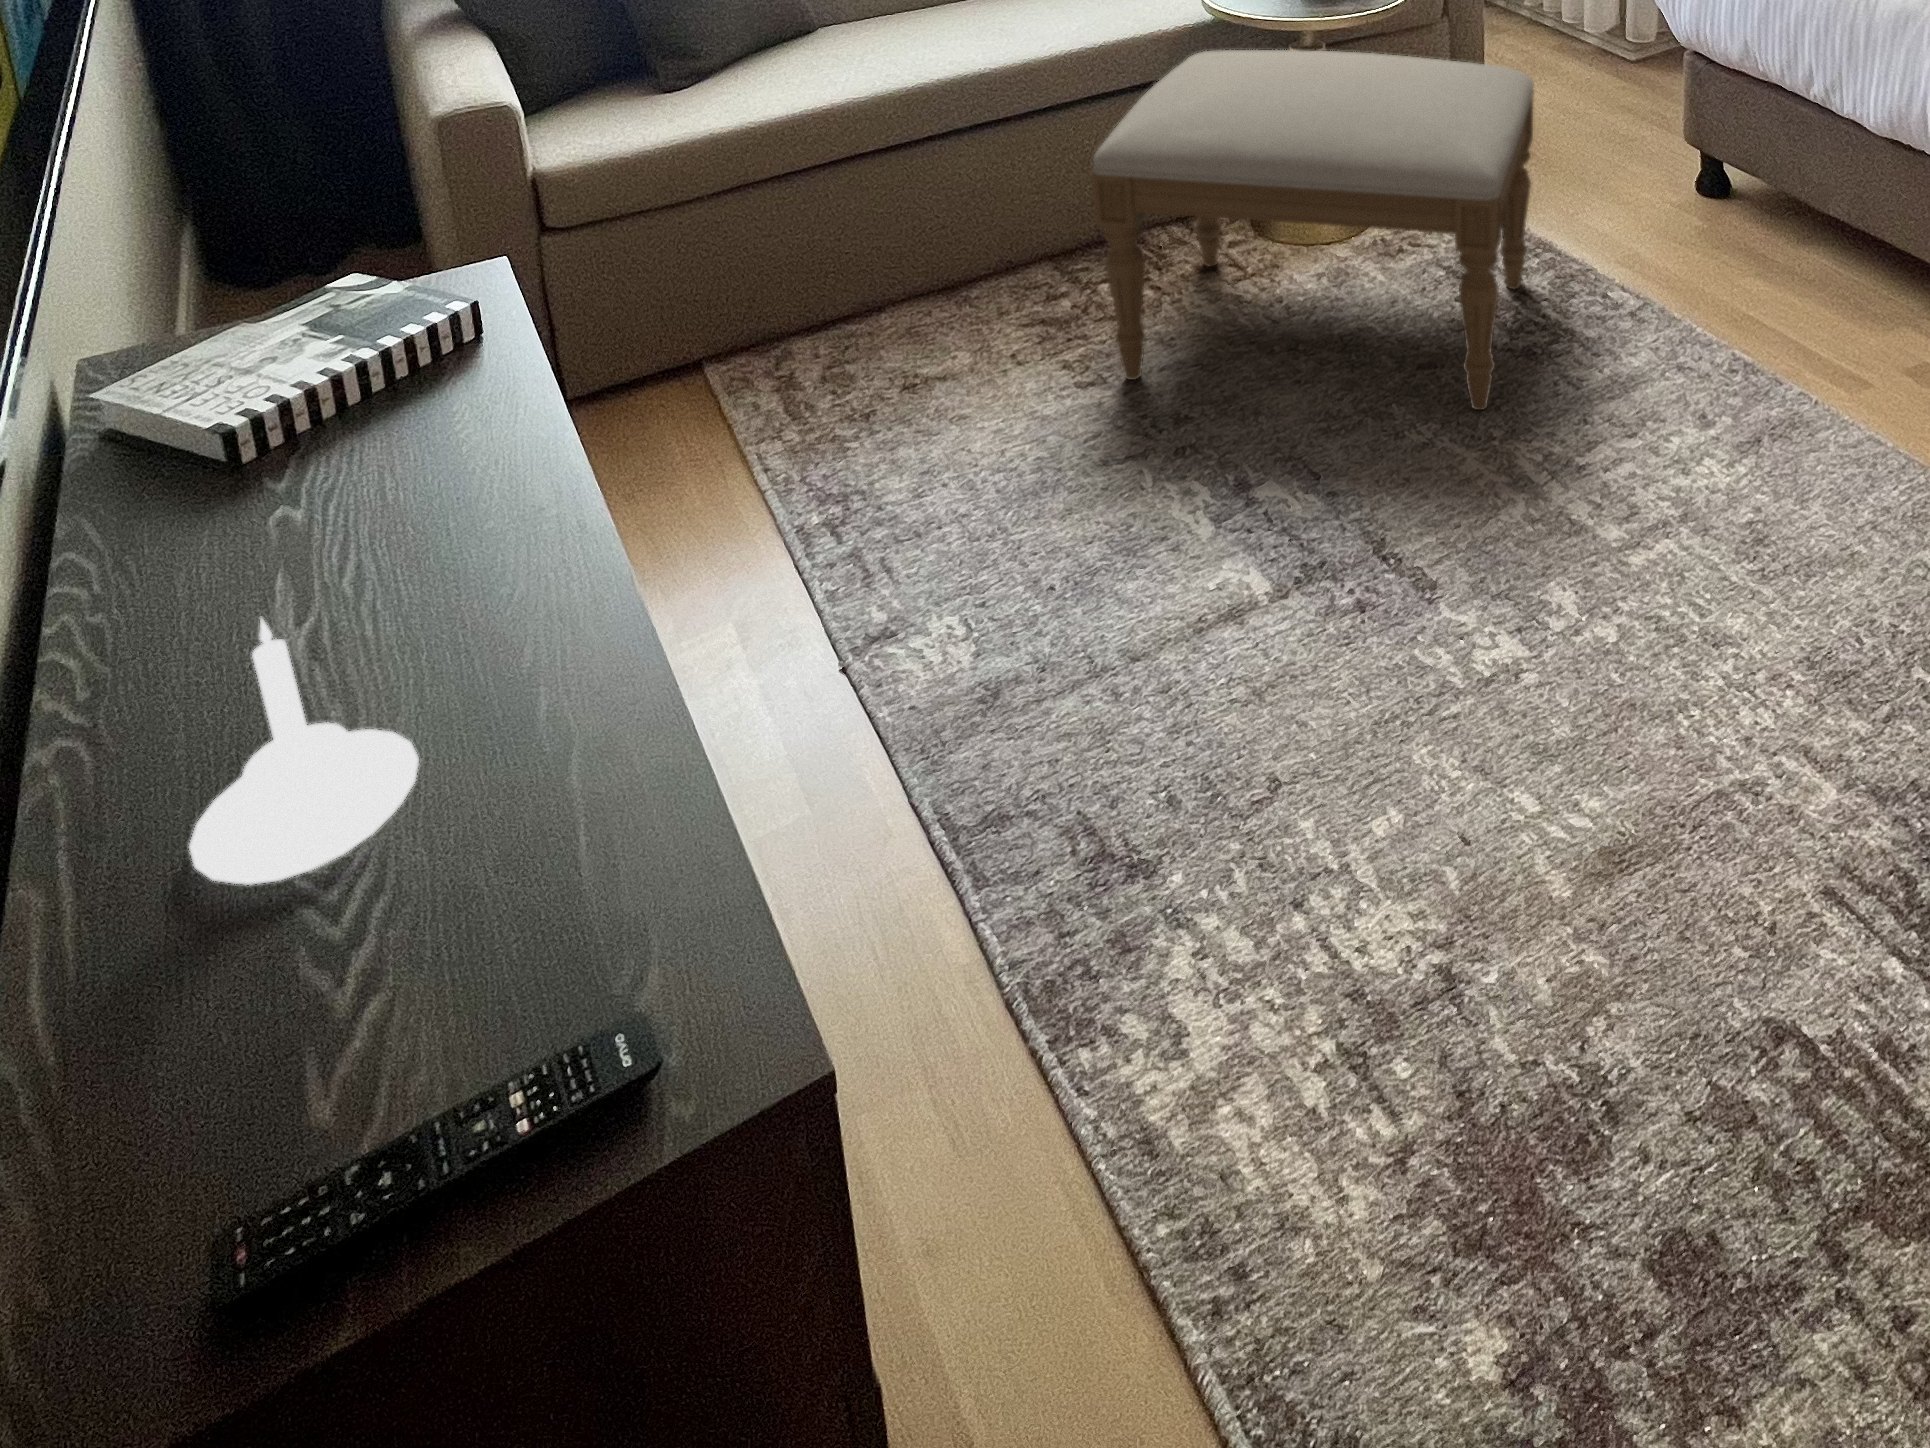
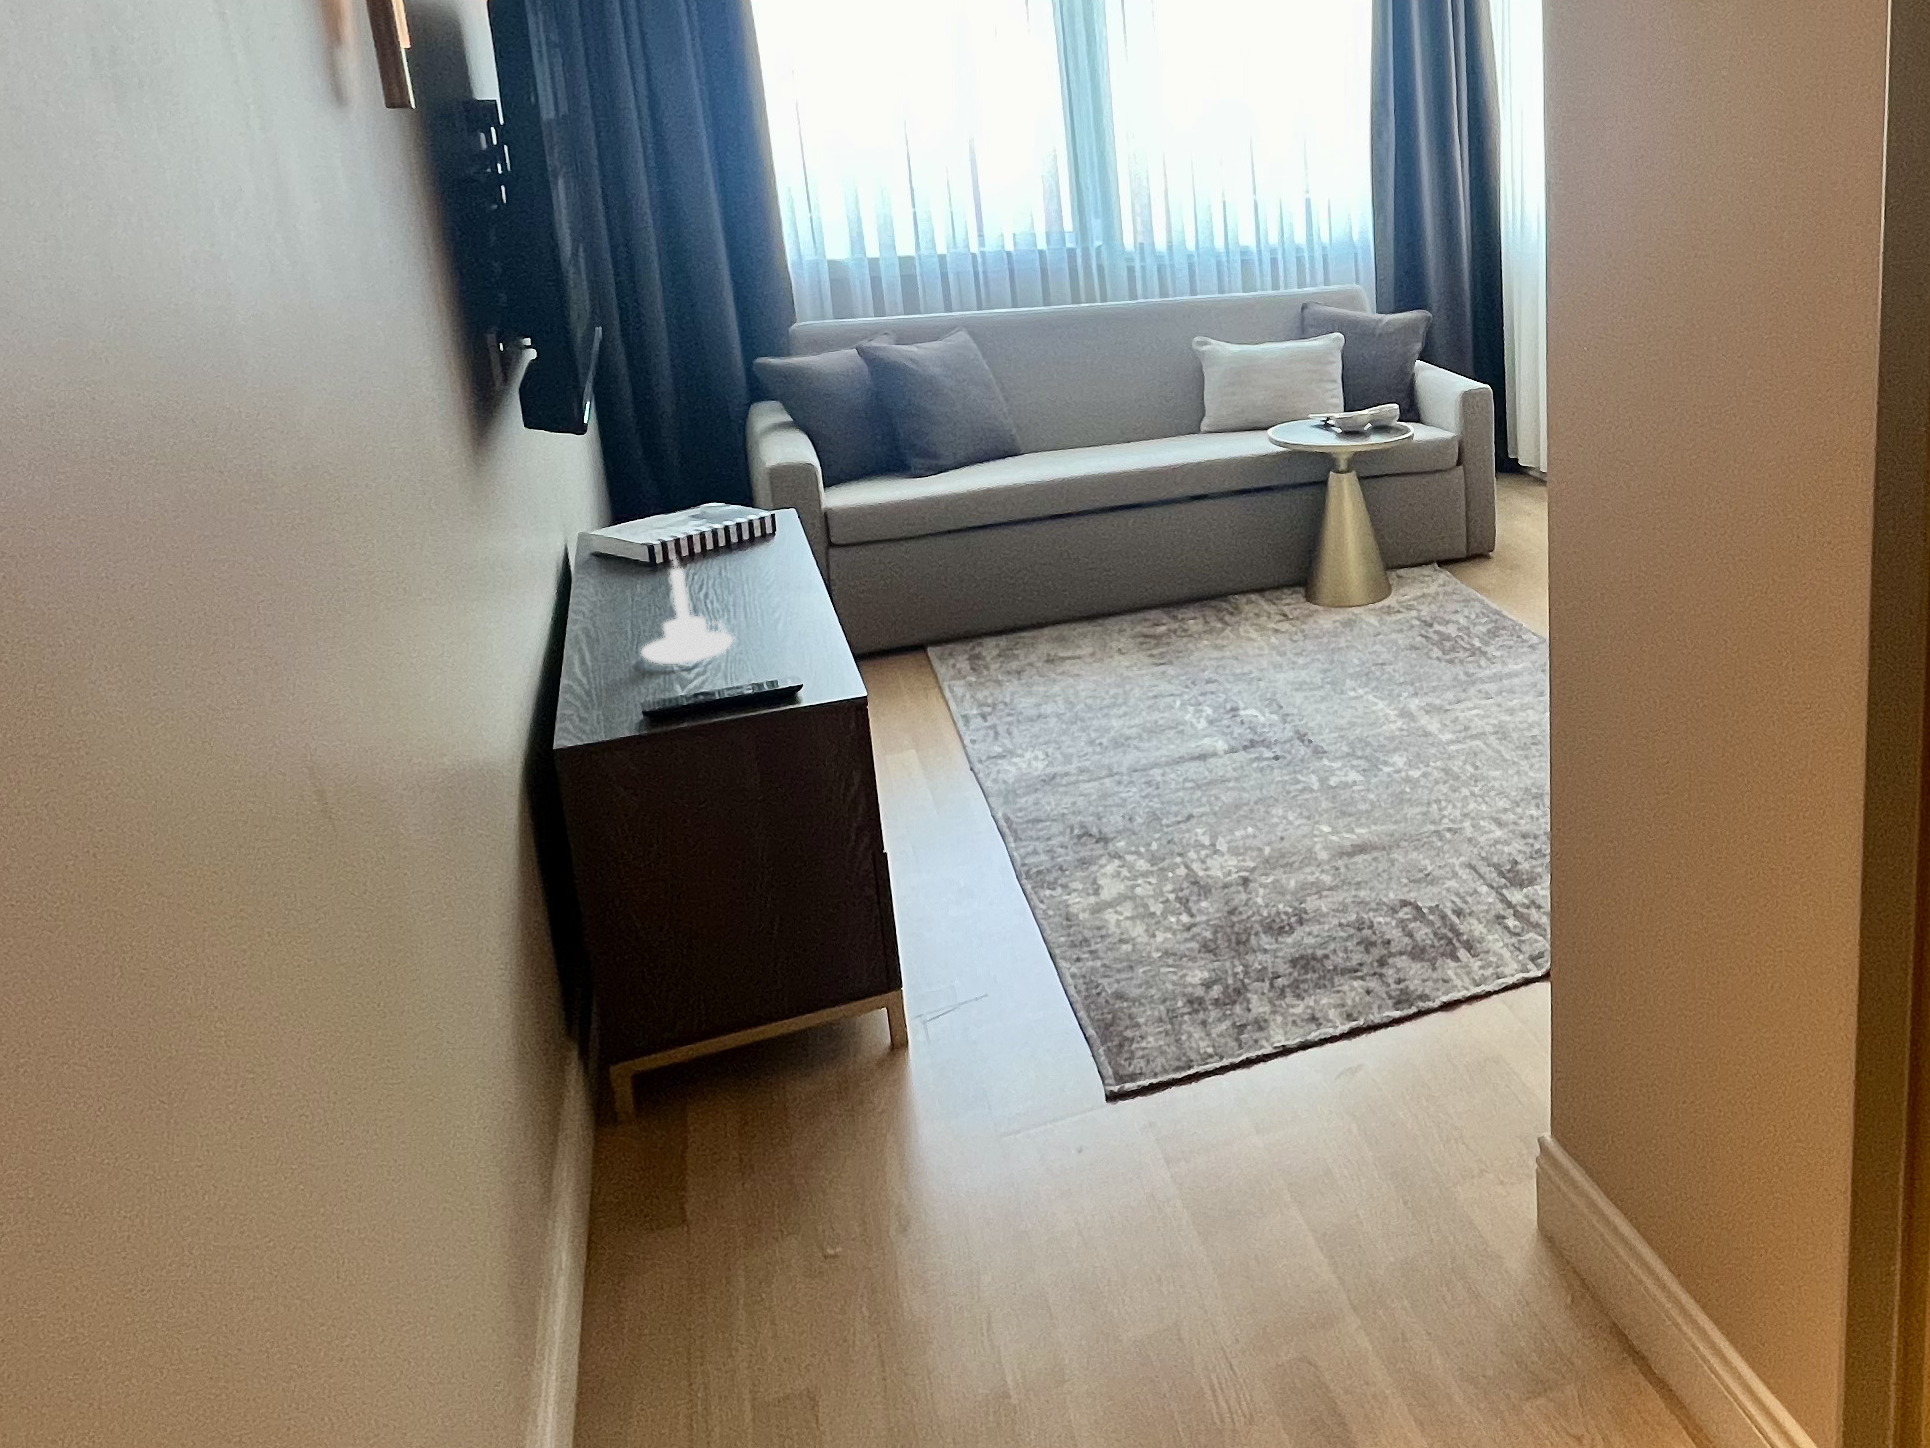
ottoman: present [1092,50,1534,410] -> none [1162,463,1476,686]

